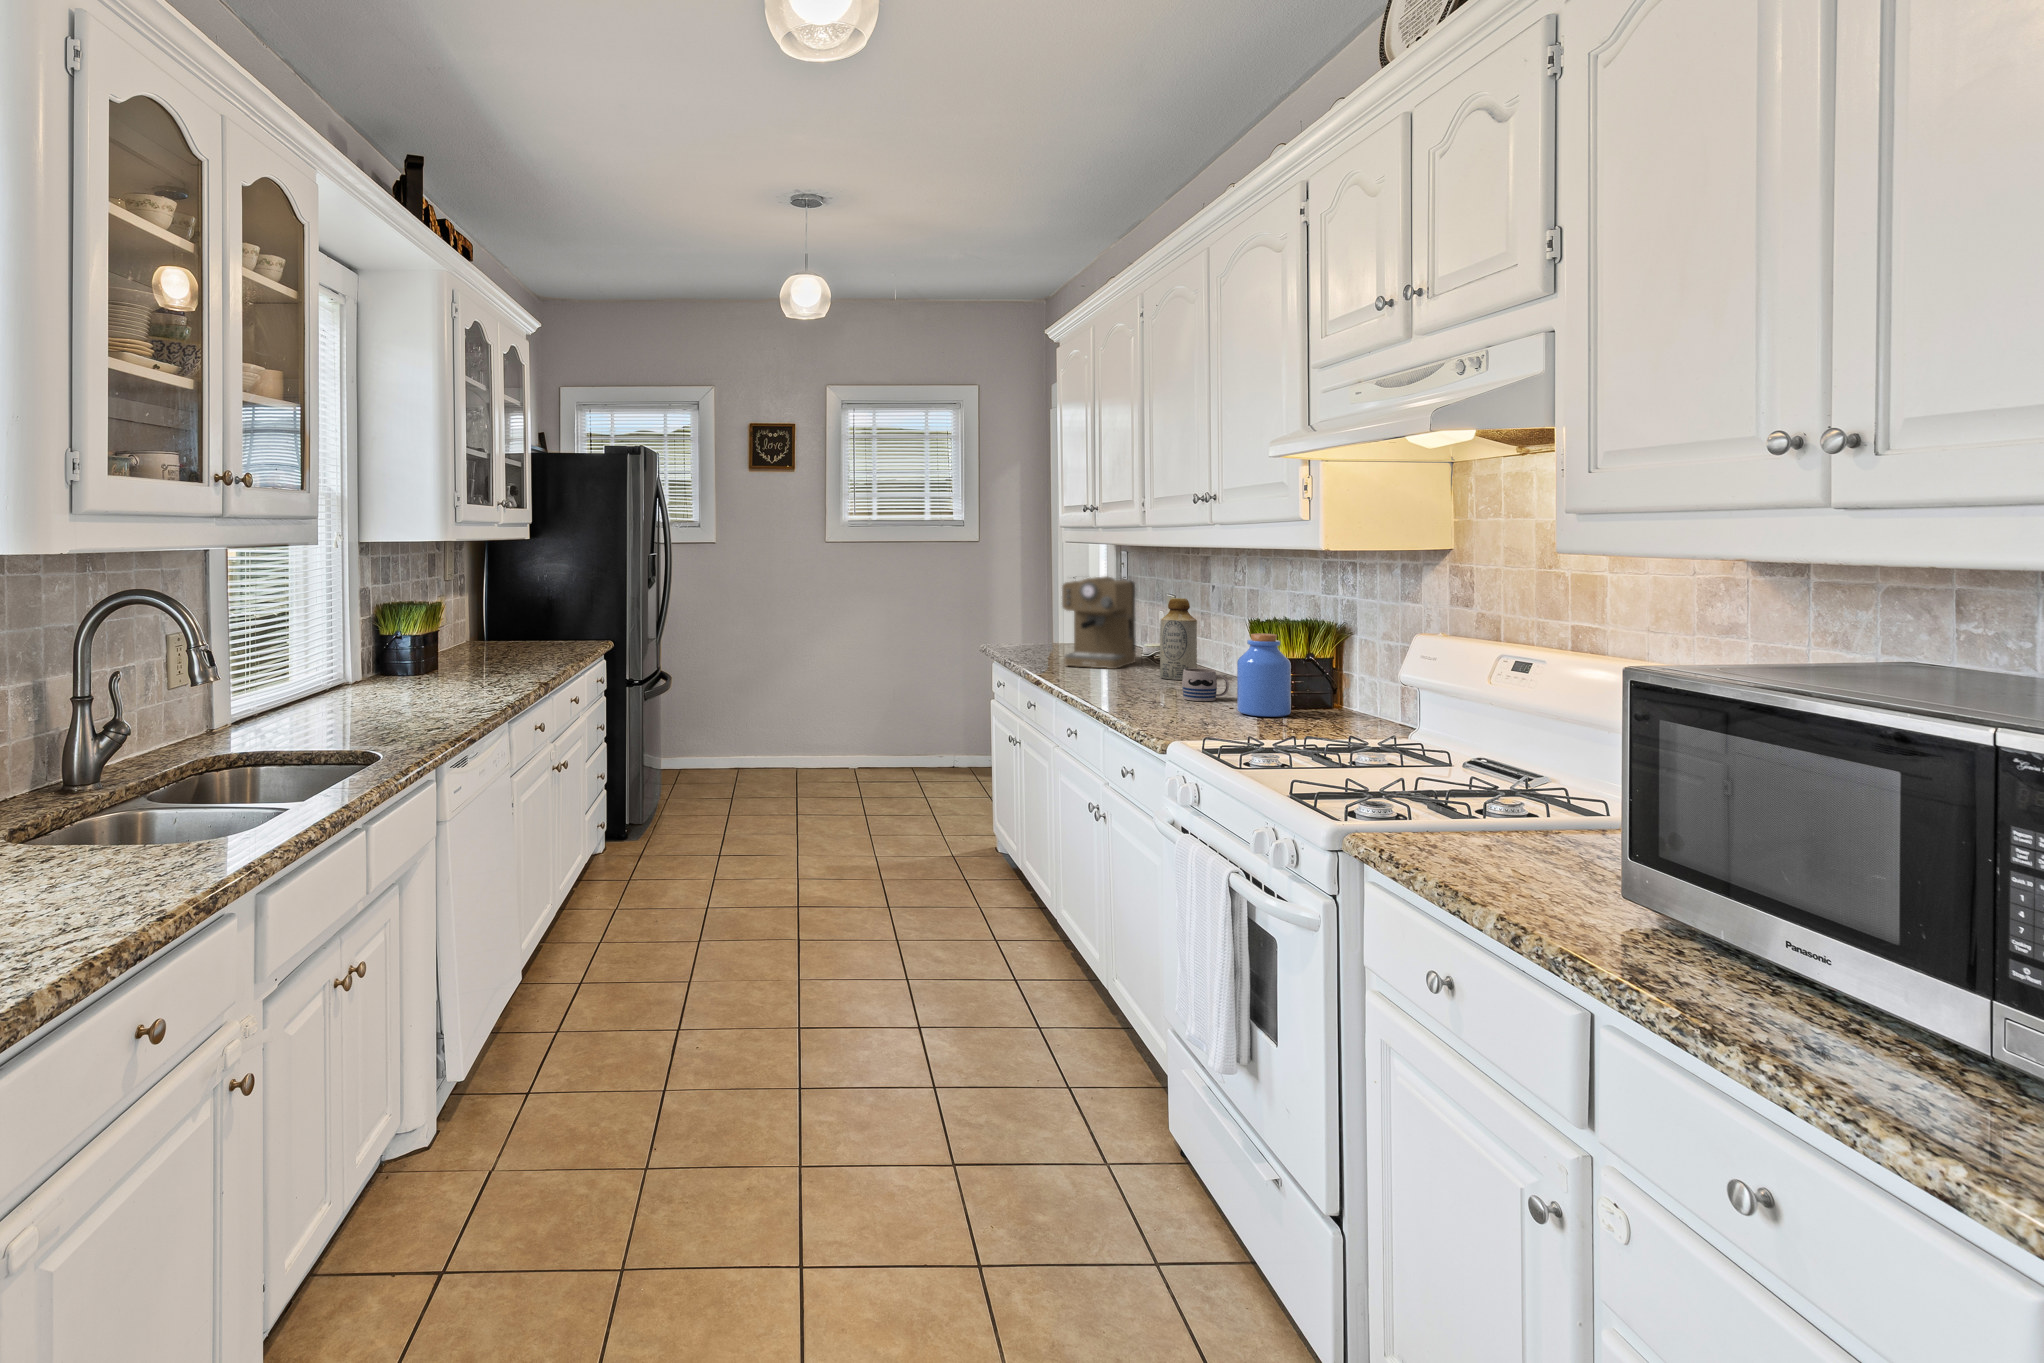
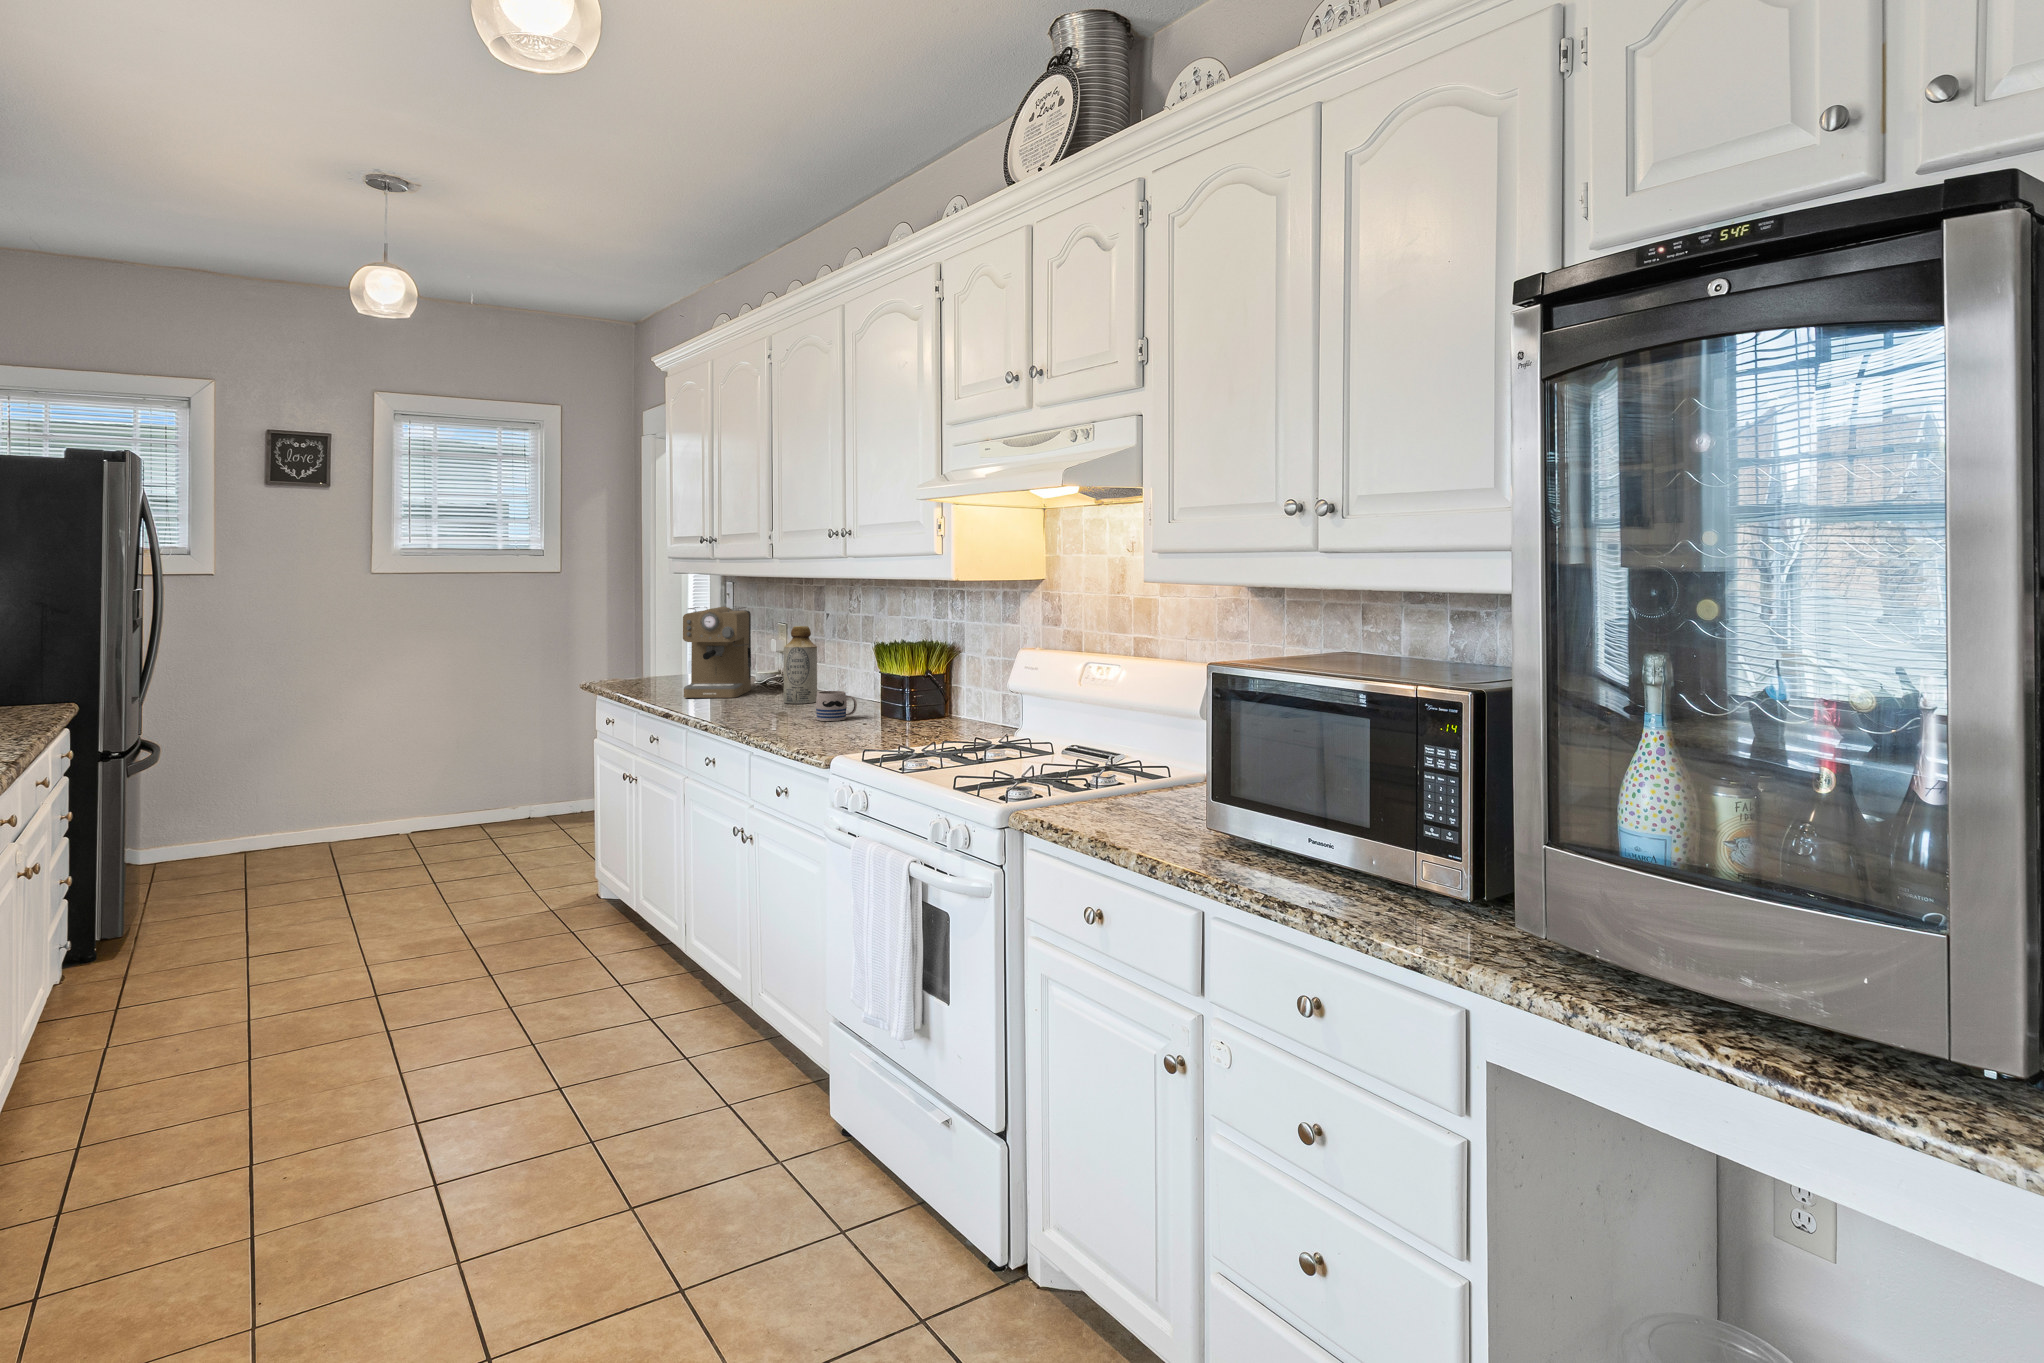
jar: present [1237,633,1291,717] -> none [871,655,916,730]

